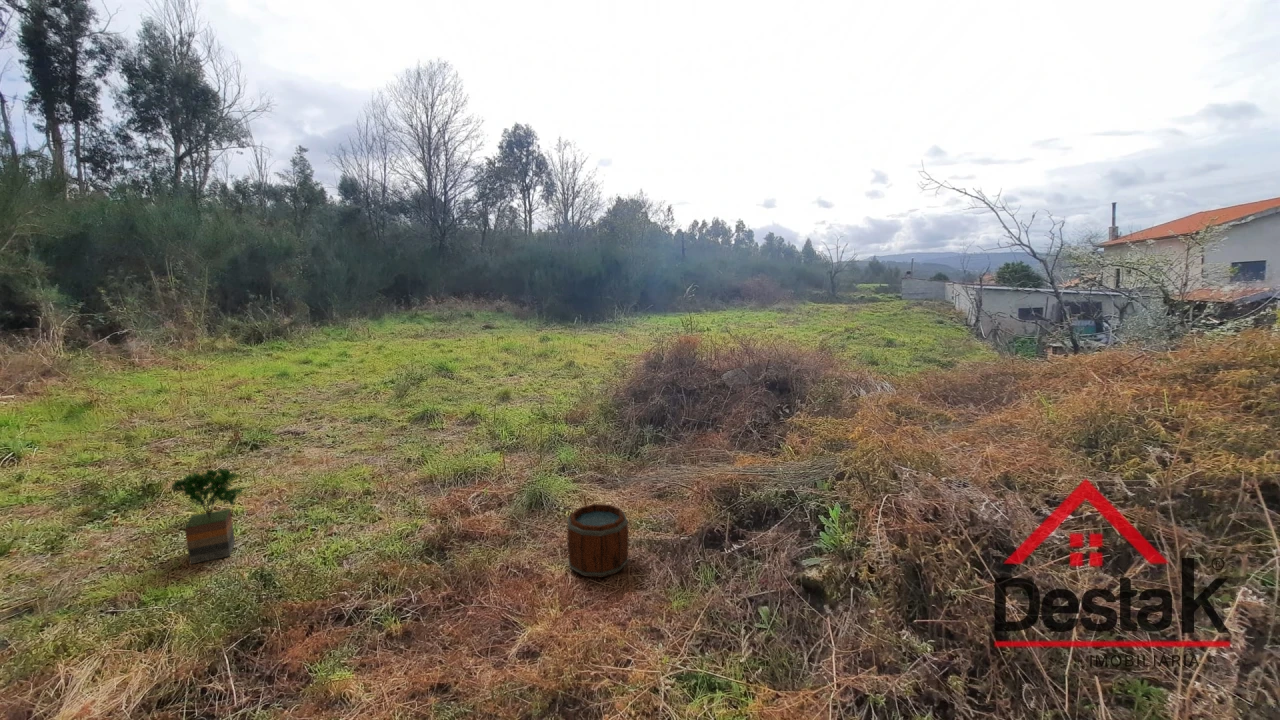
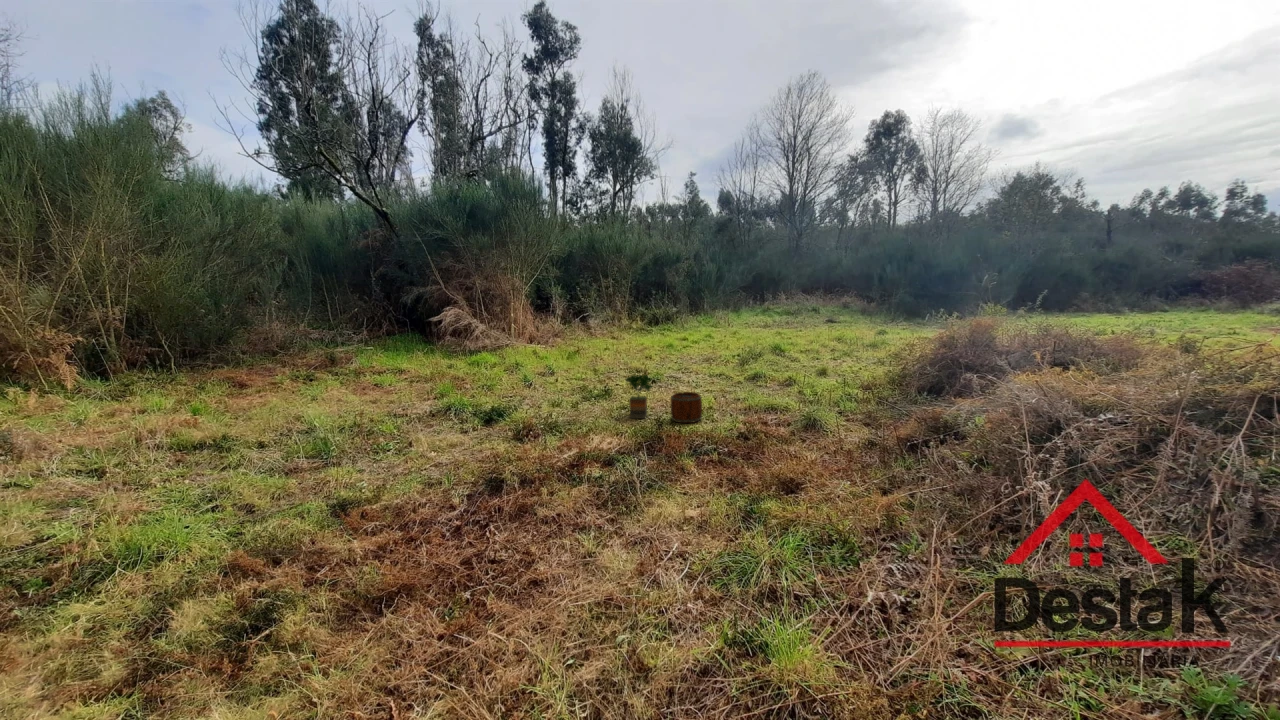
bucket: present [567,504,629,578] -> present [671,392,702,423]

